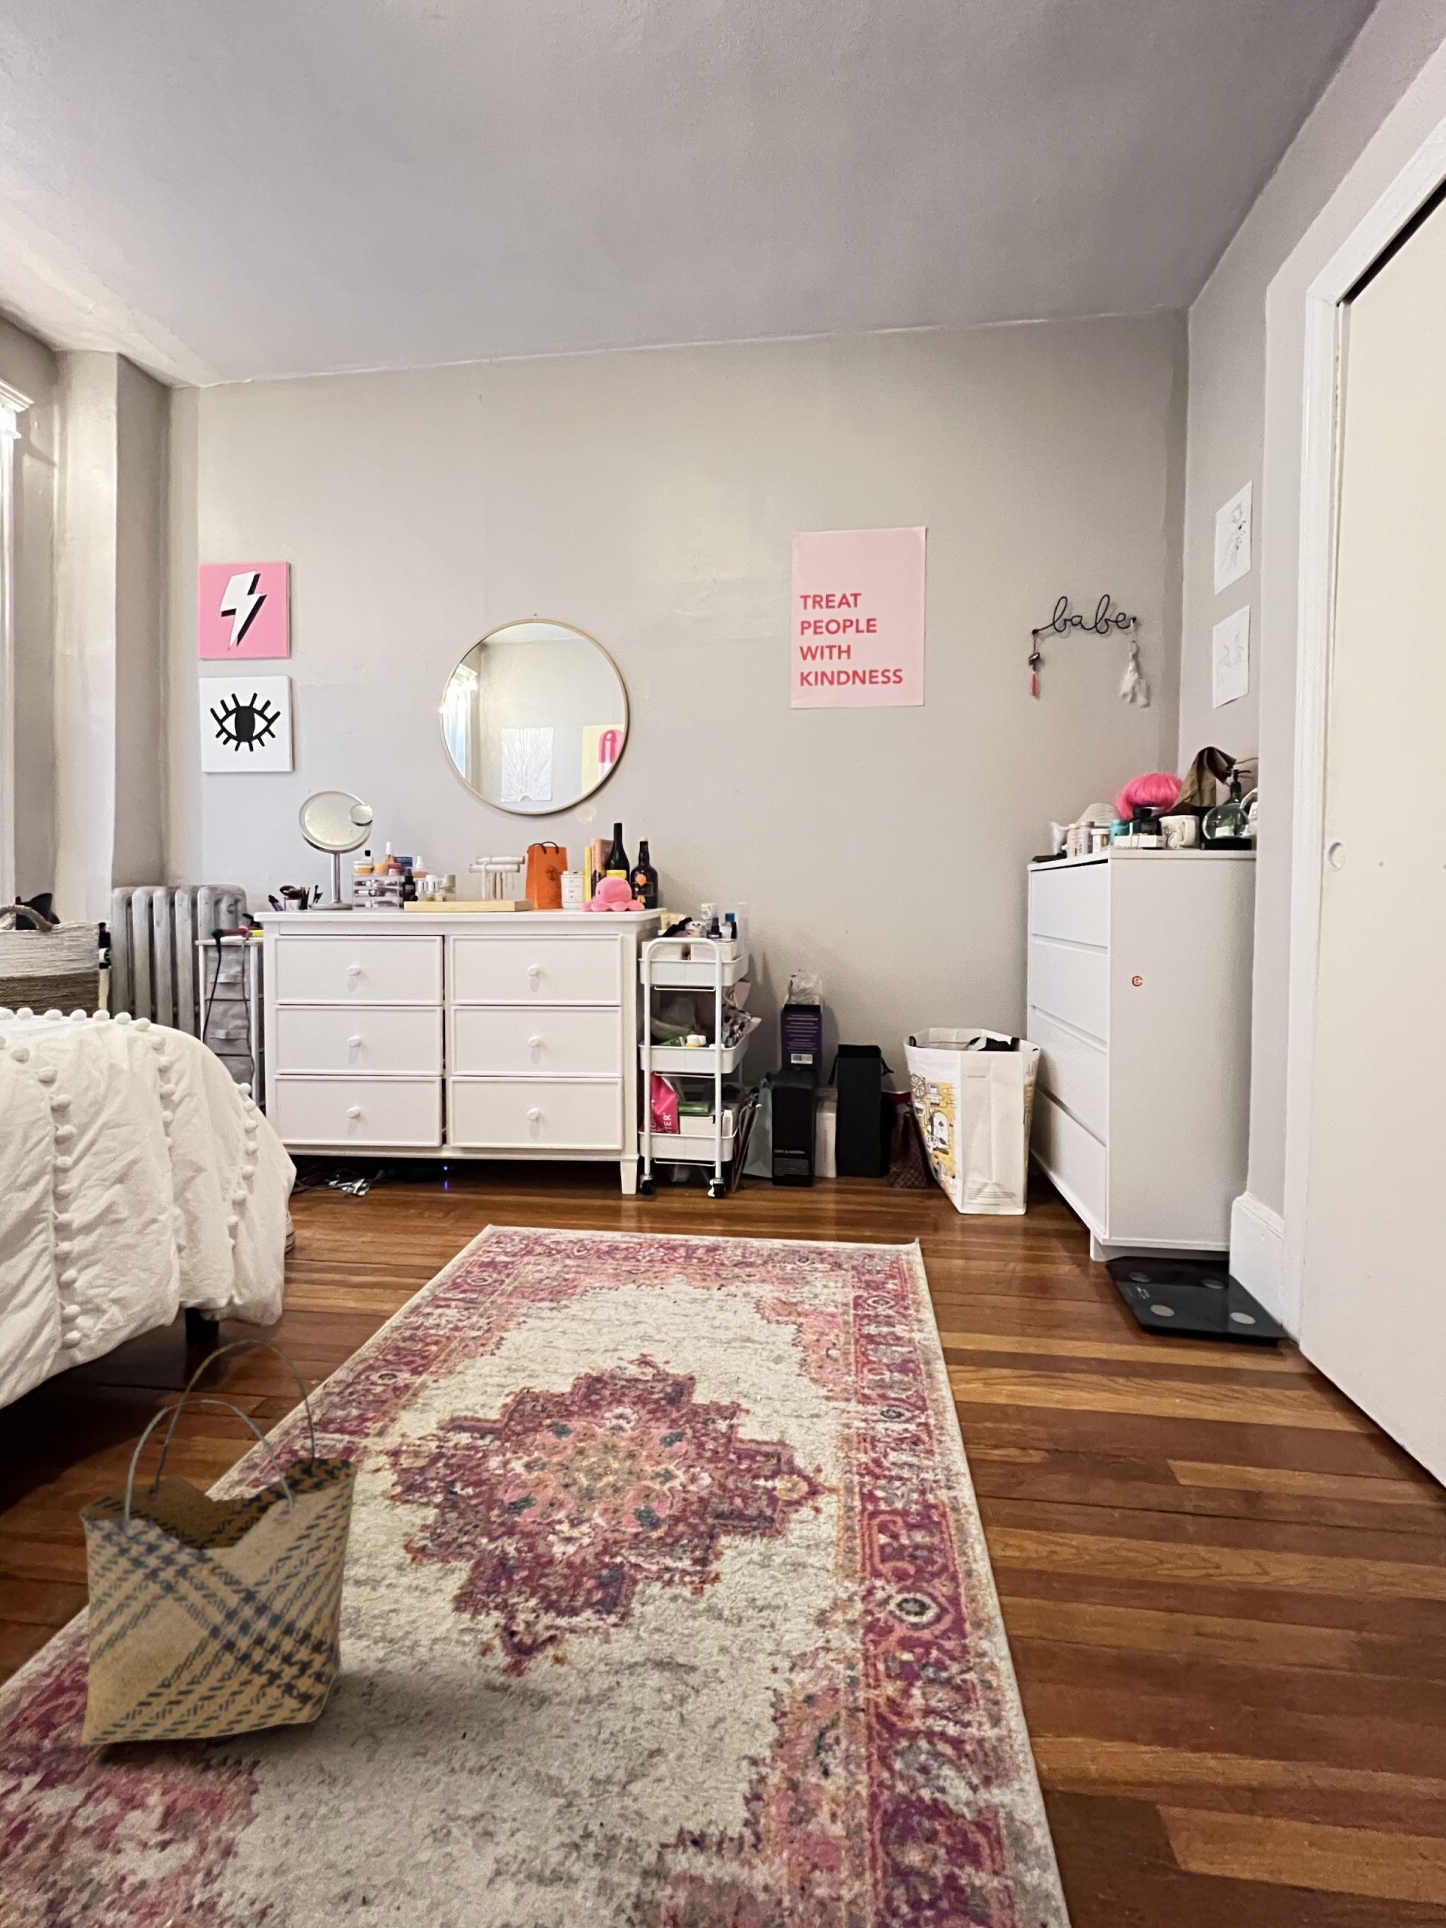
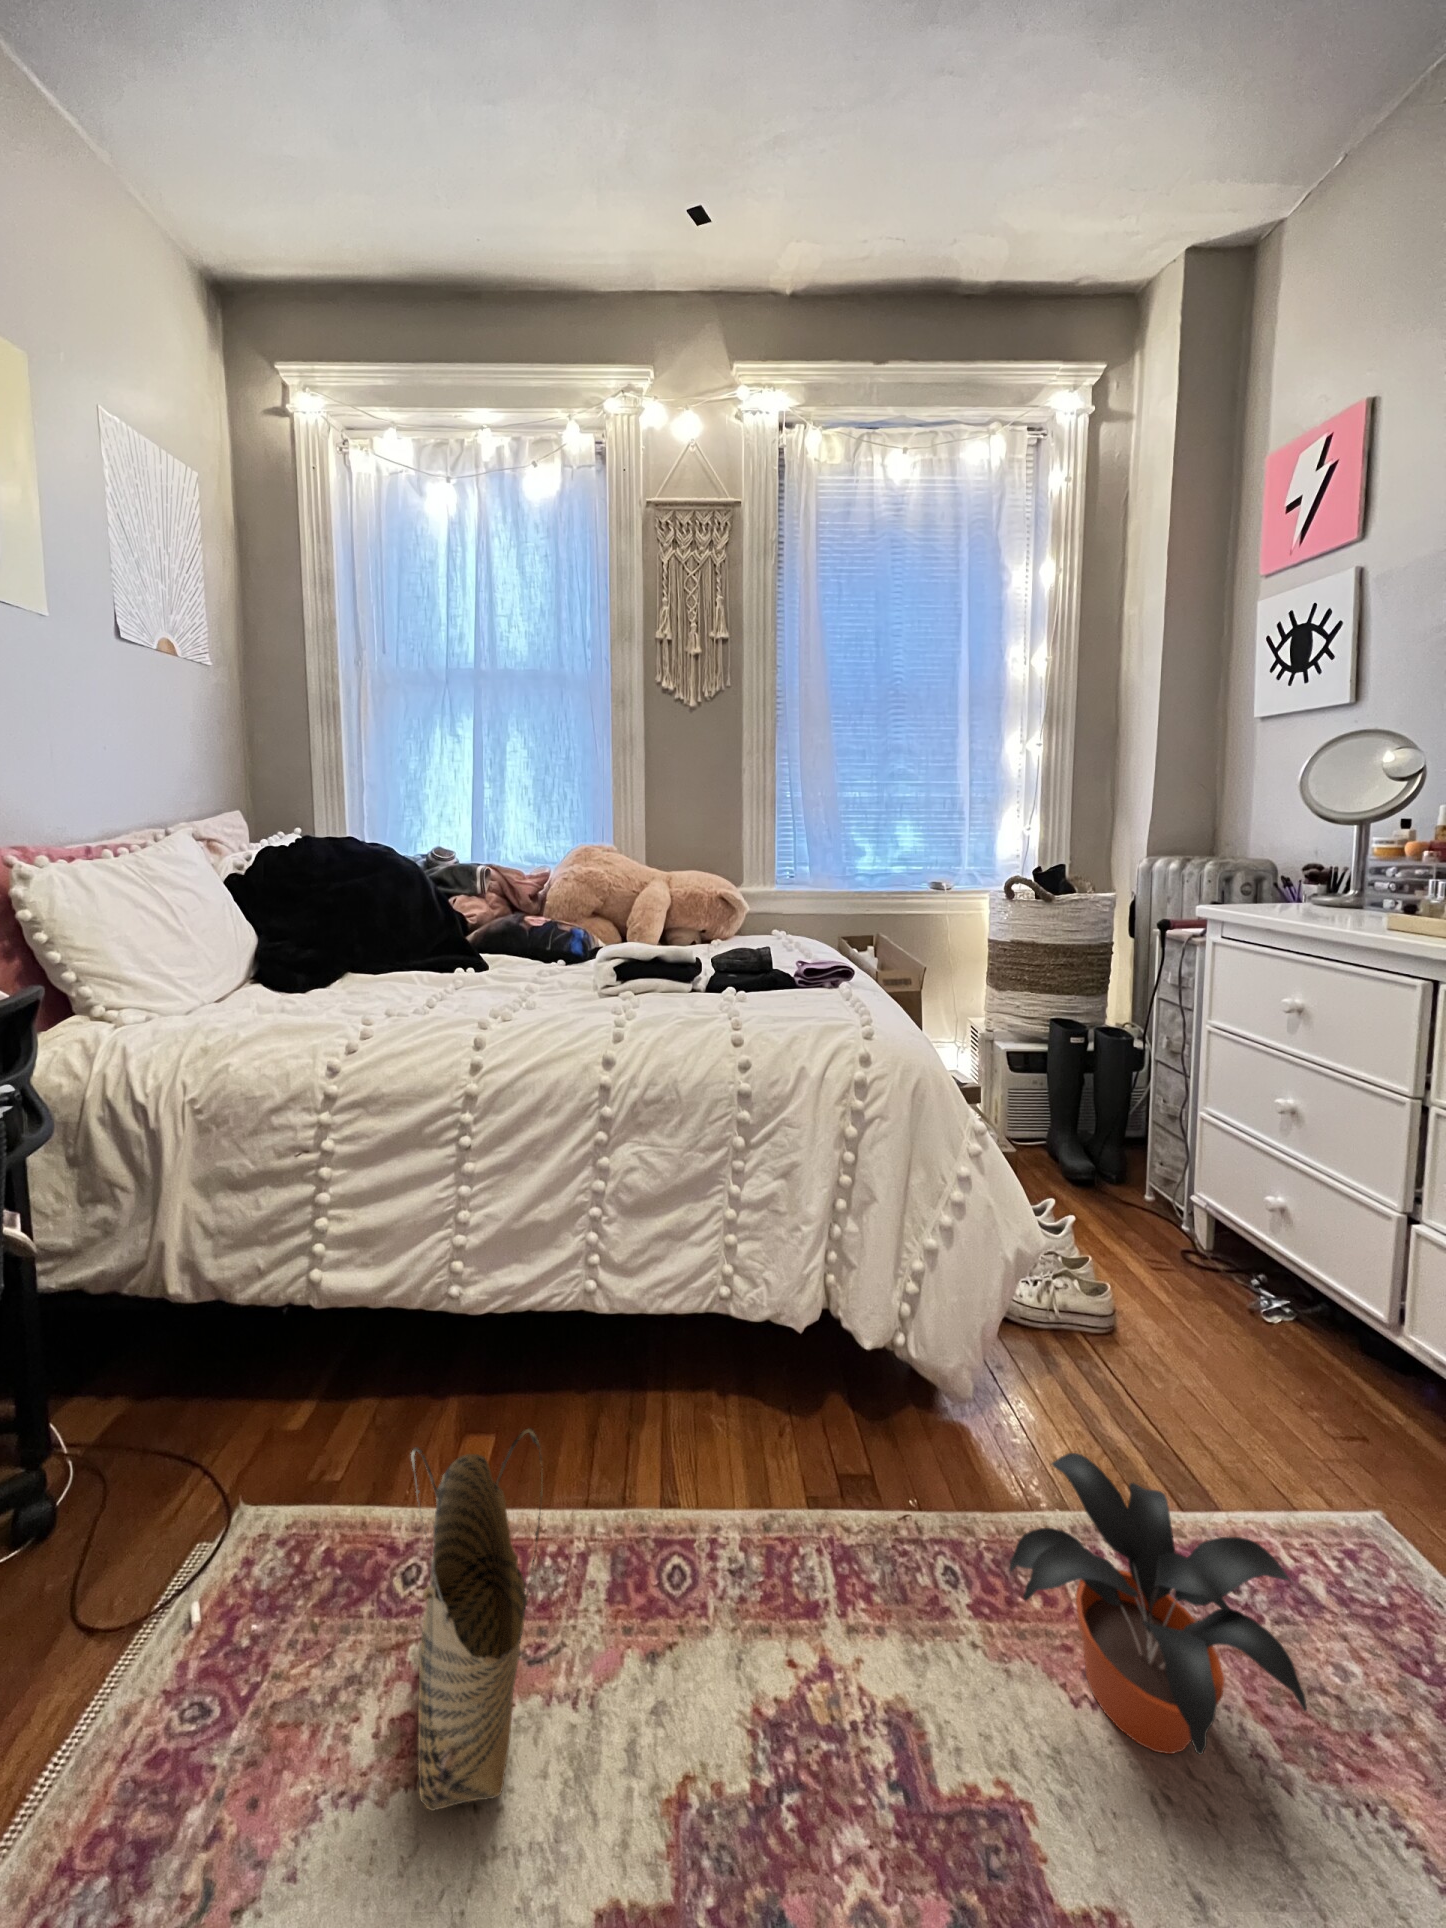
potted plant: none [411,1191,579,1347] -> present [1010,1453,1307,1755]

